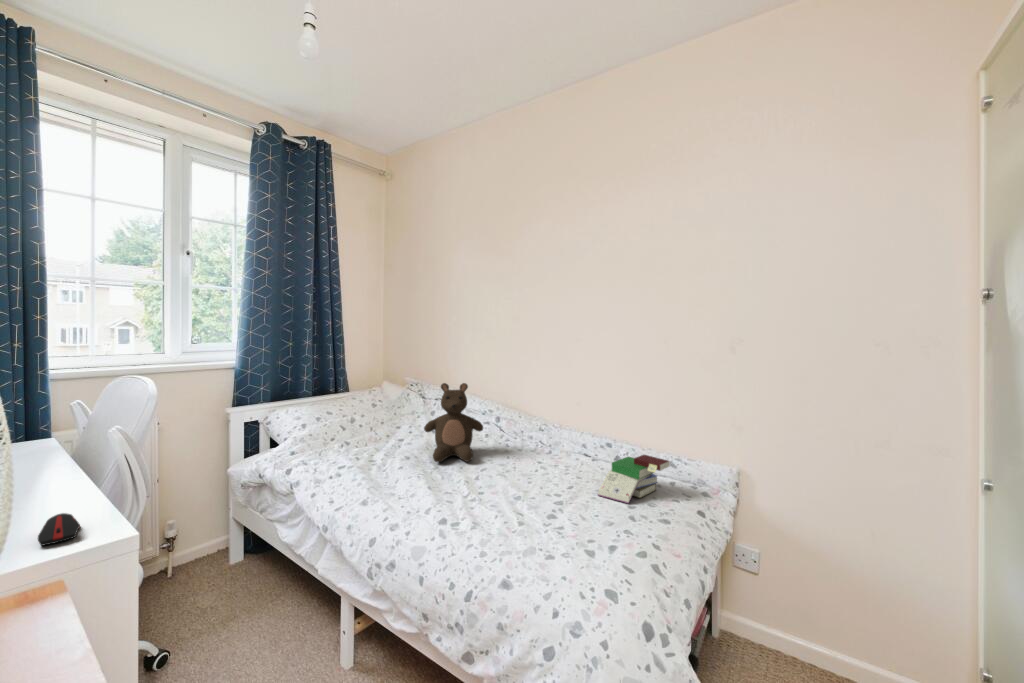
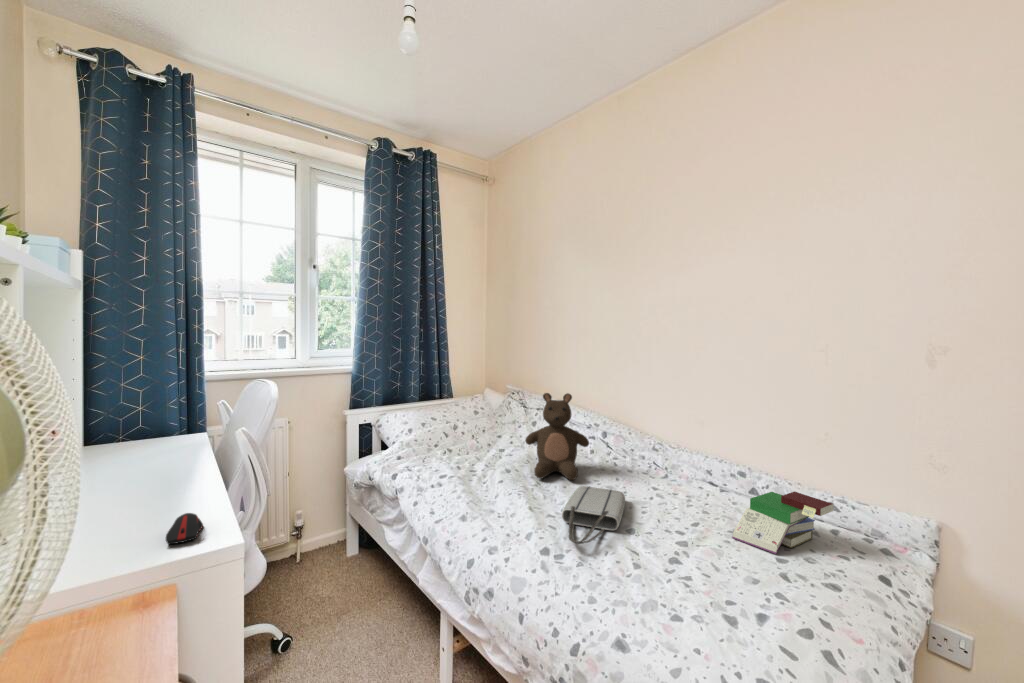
tote bag: none [458,465,514,511] -> present [562,486,625,544]

